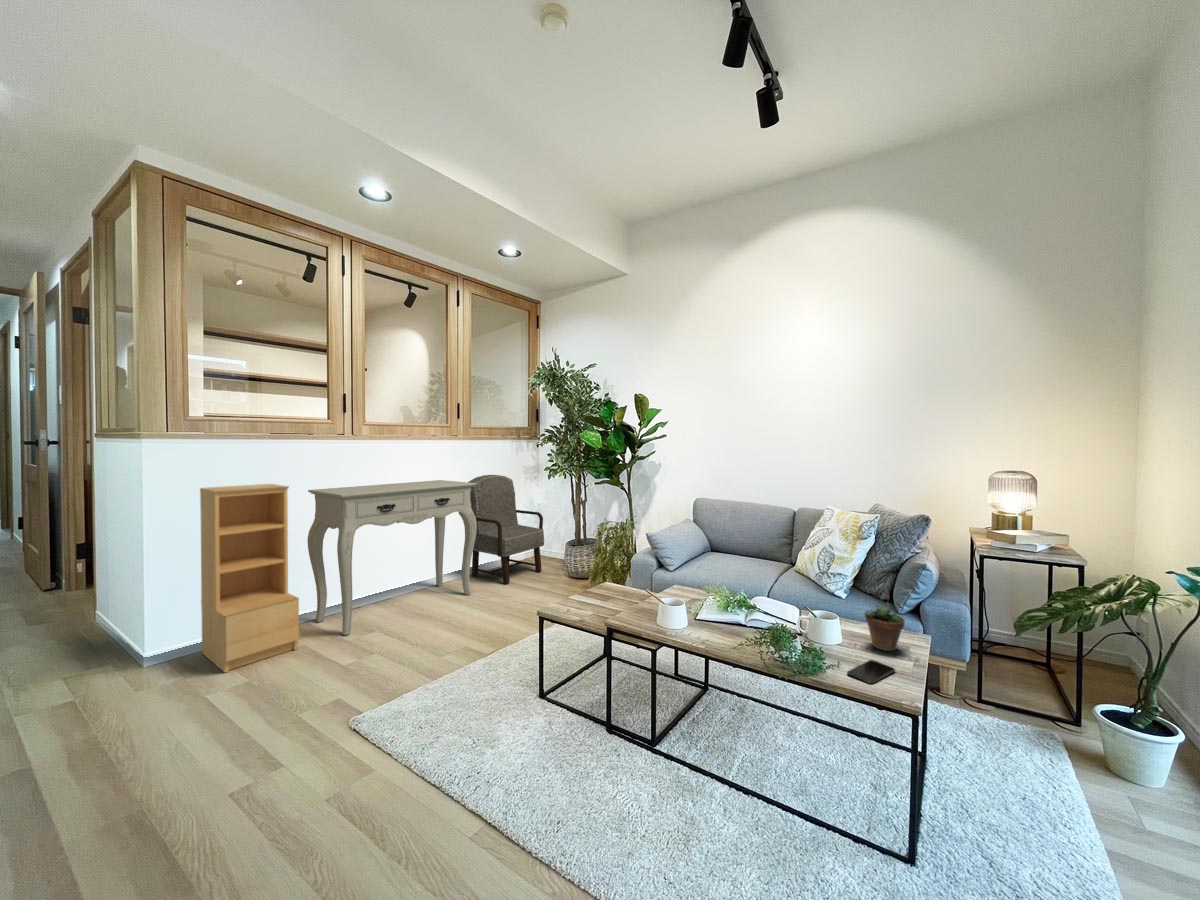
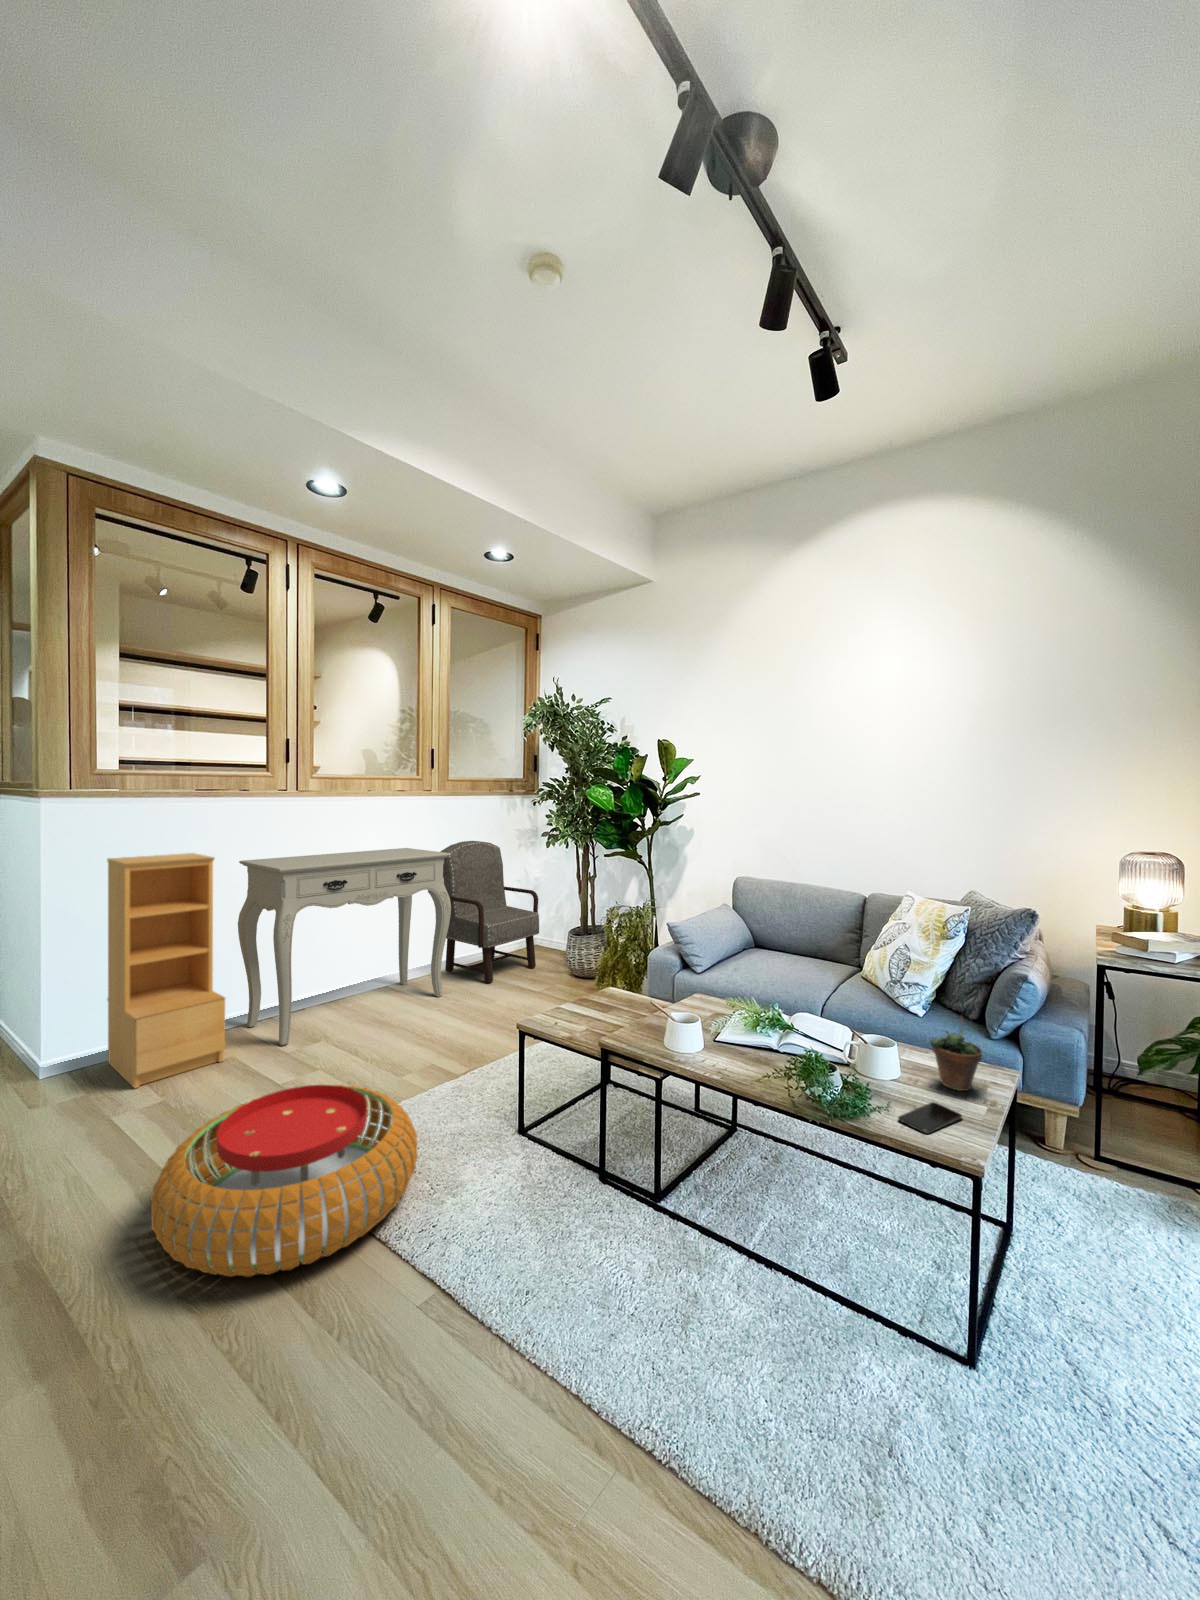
pouf: none [243,663,462,822] -> present [151,1085,418,1277]

